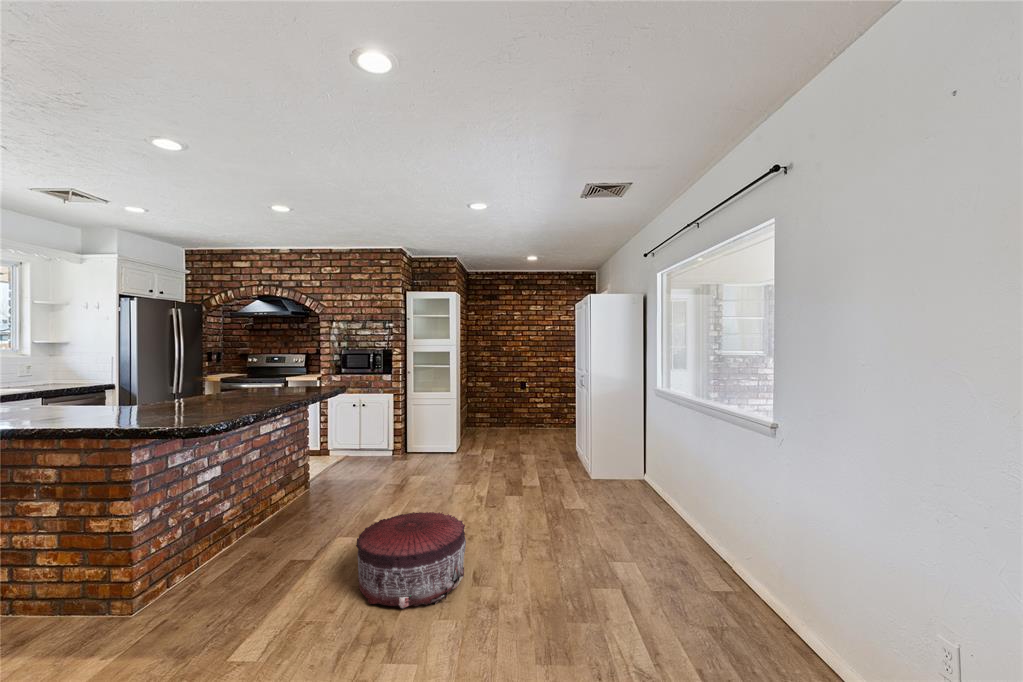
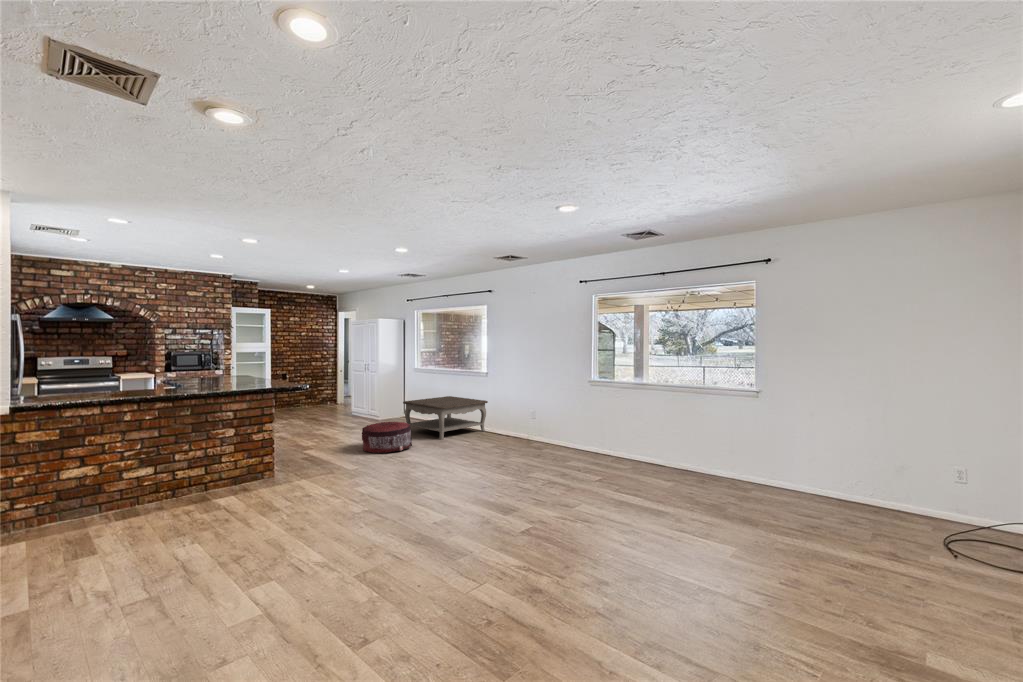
coffee table: none [540,460,722,589] -> present [403,396,488,440]

